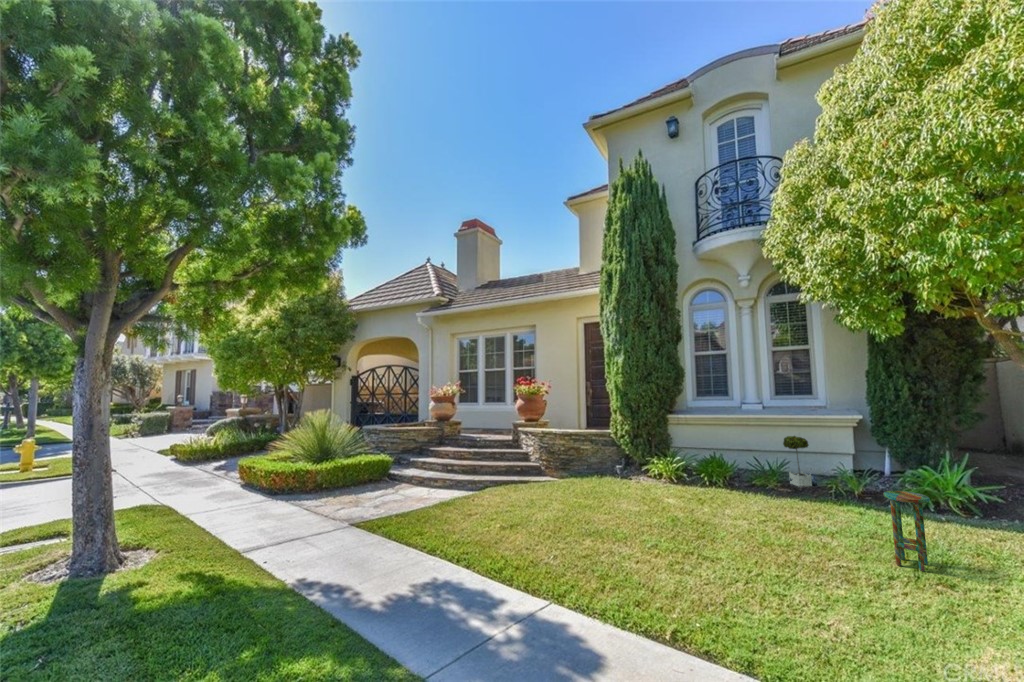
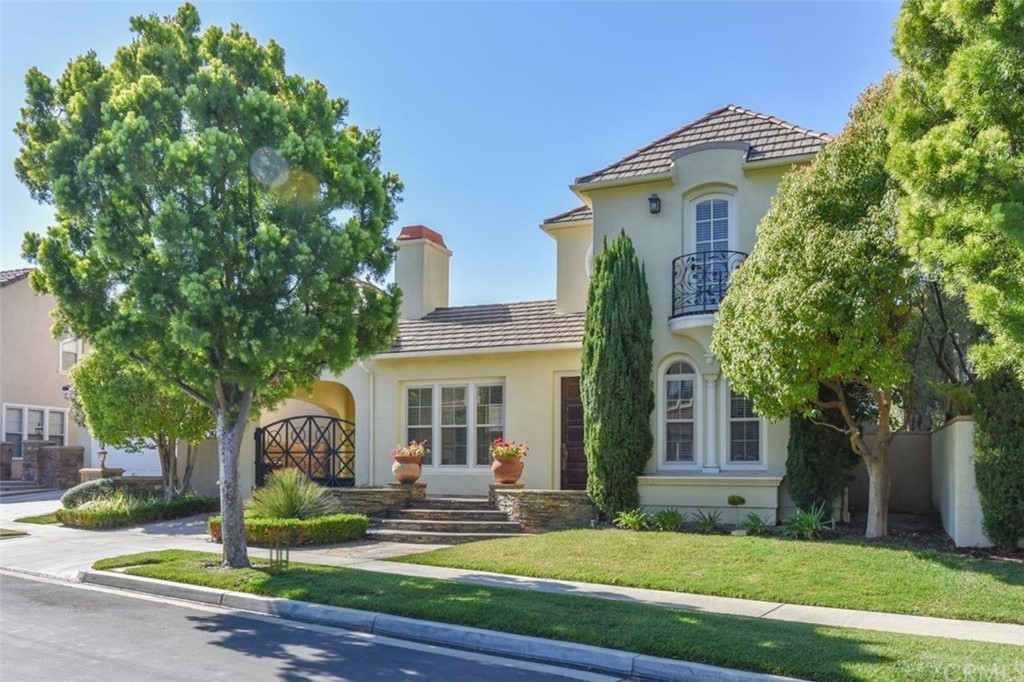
side table: present [883,491,930,571] -> present [269,532,290,575]

